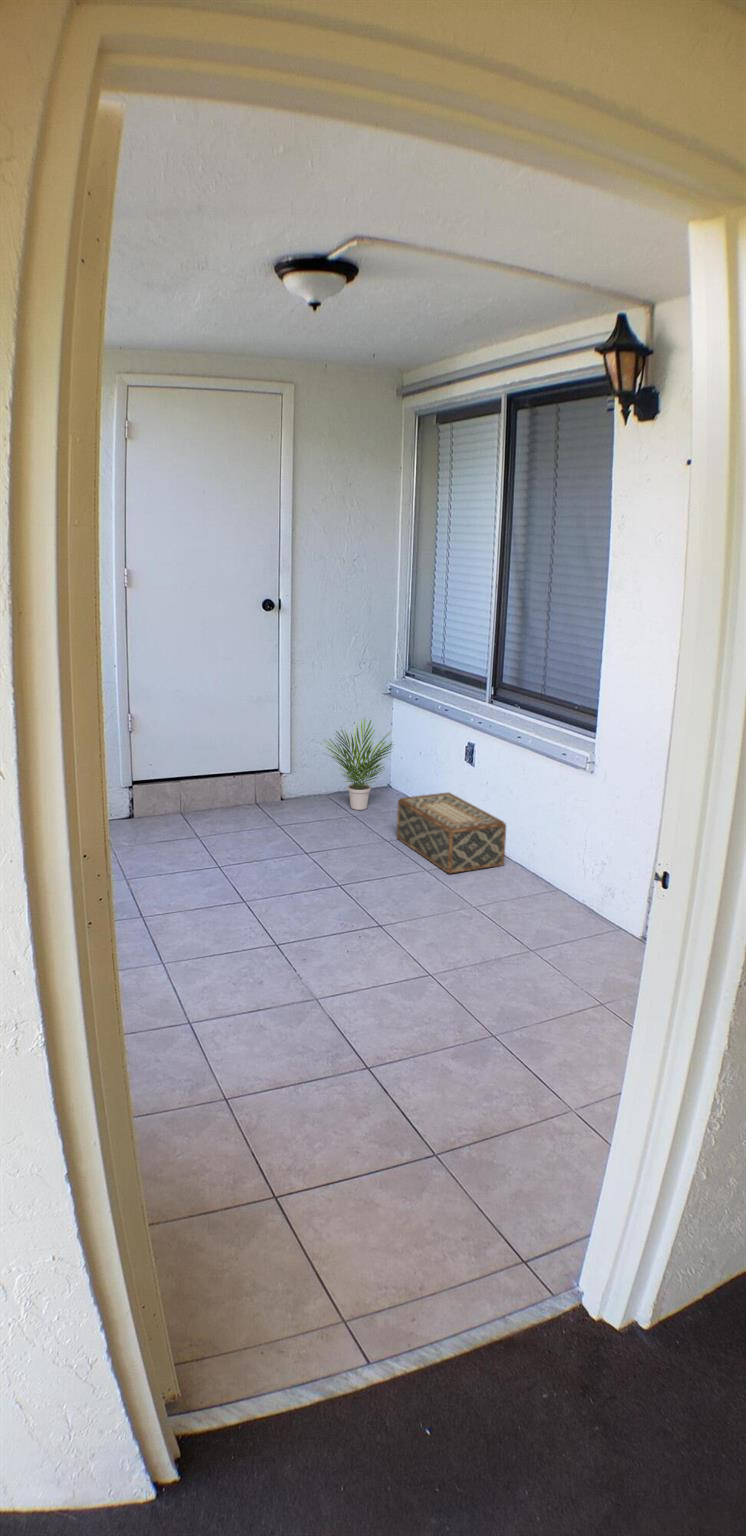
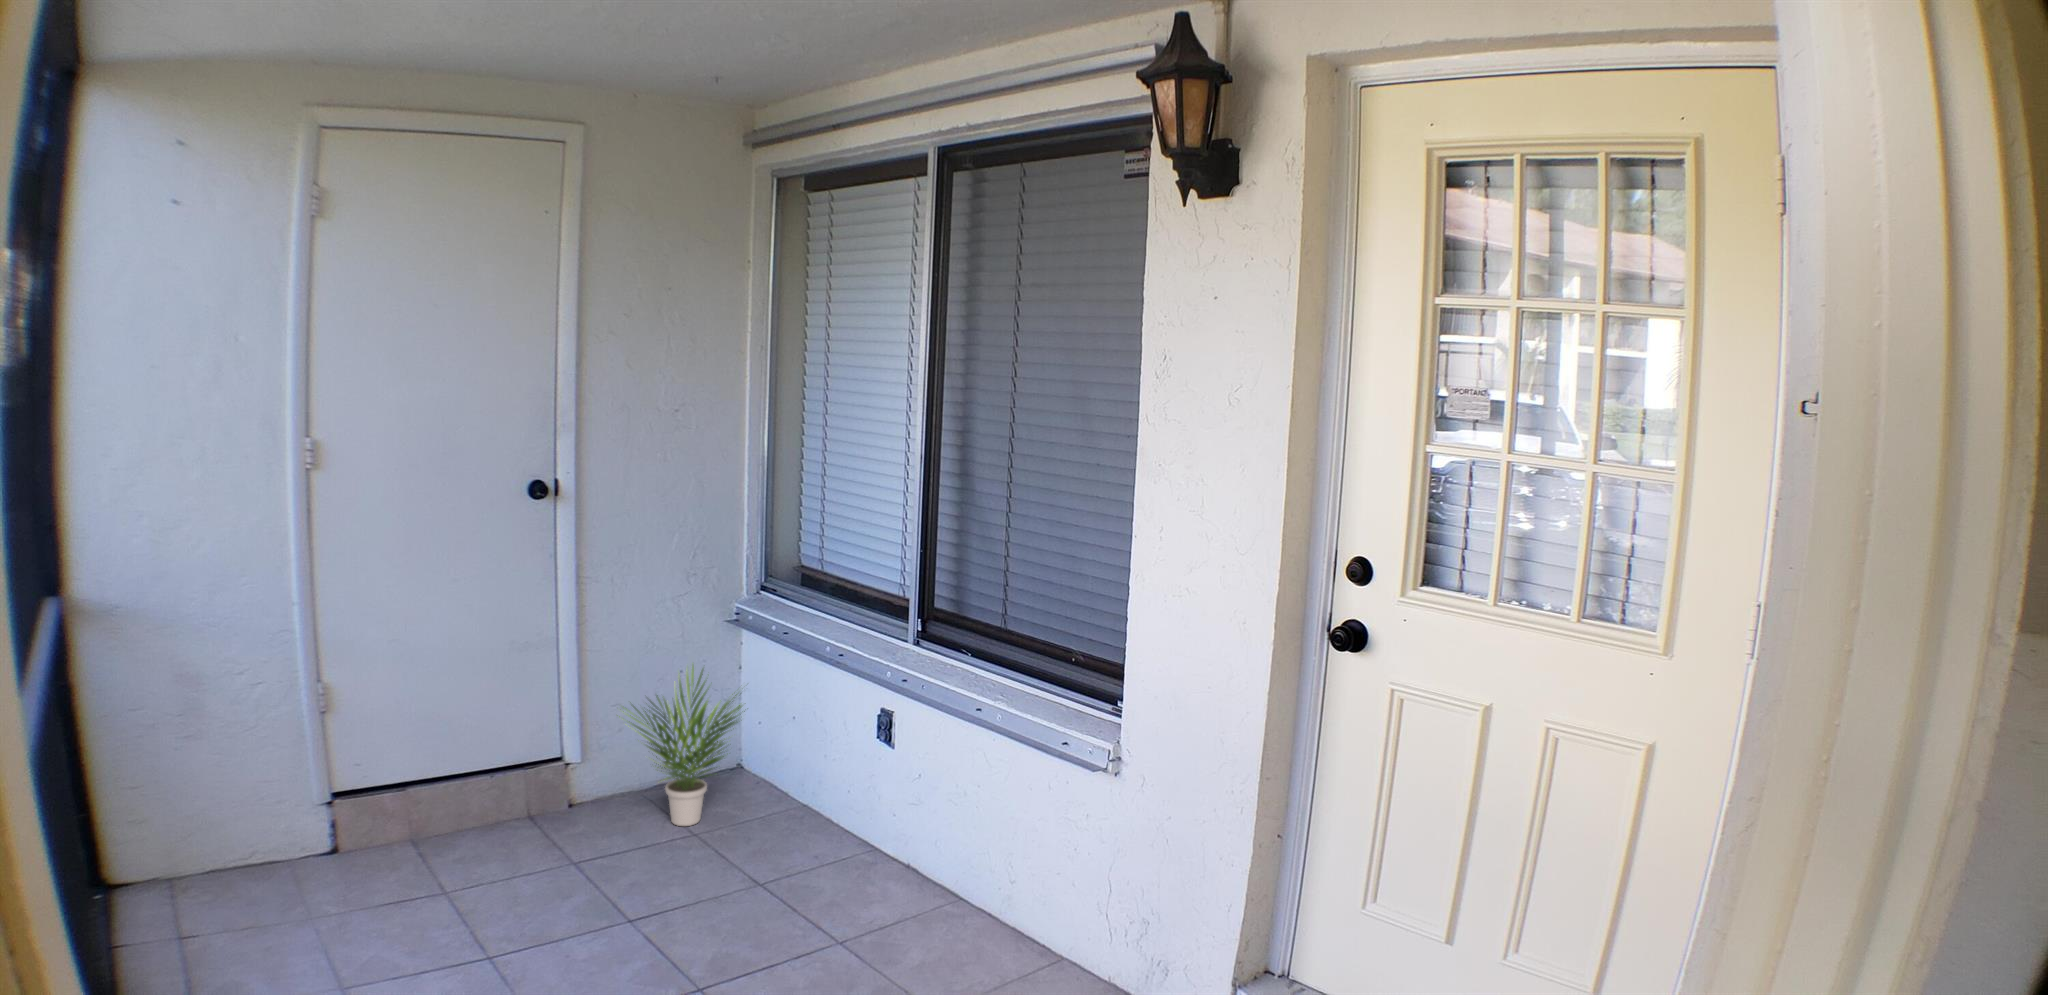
woven basket: present [397,793,506,873] -> none [763,793,962,960]

